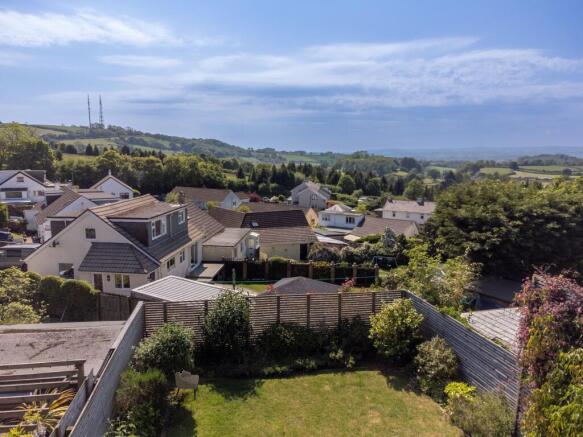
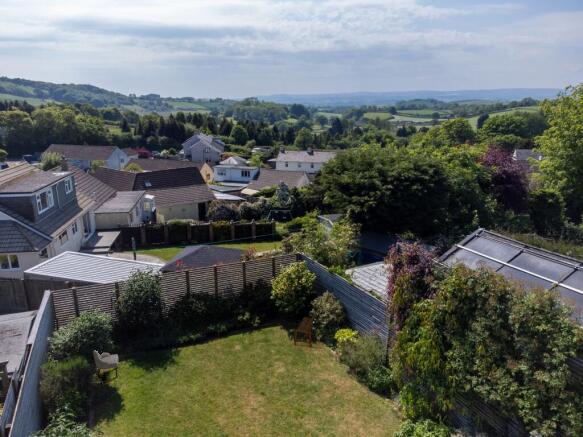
bench: none [393,355,424,400] -> present [294,311,316,346]

